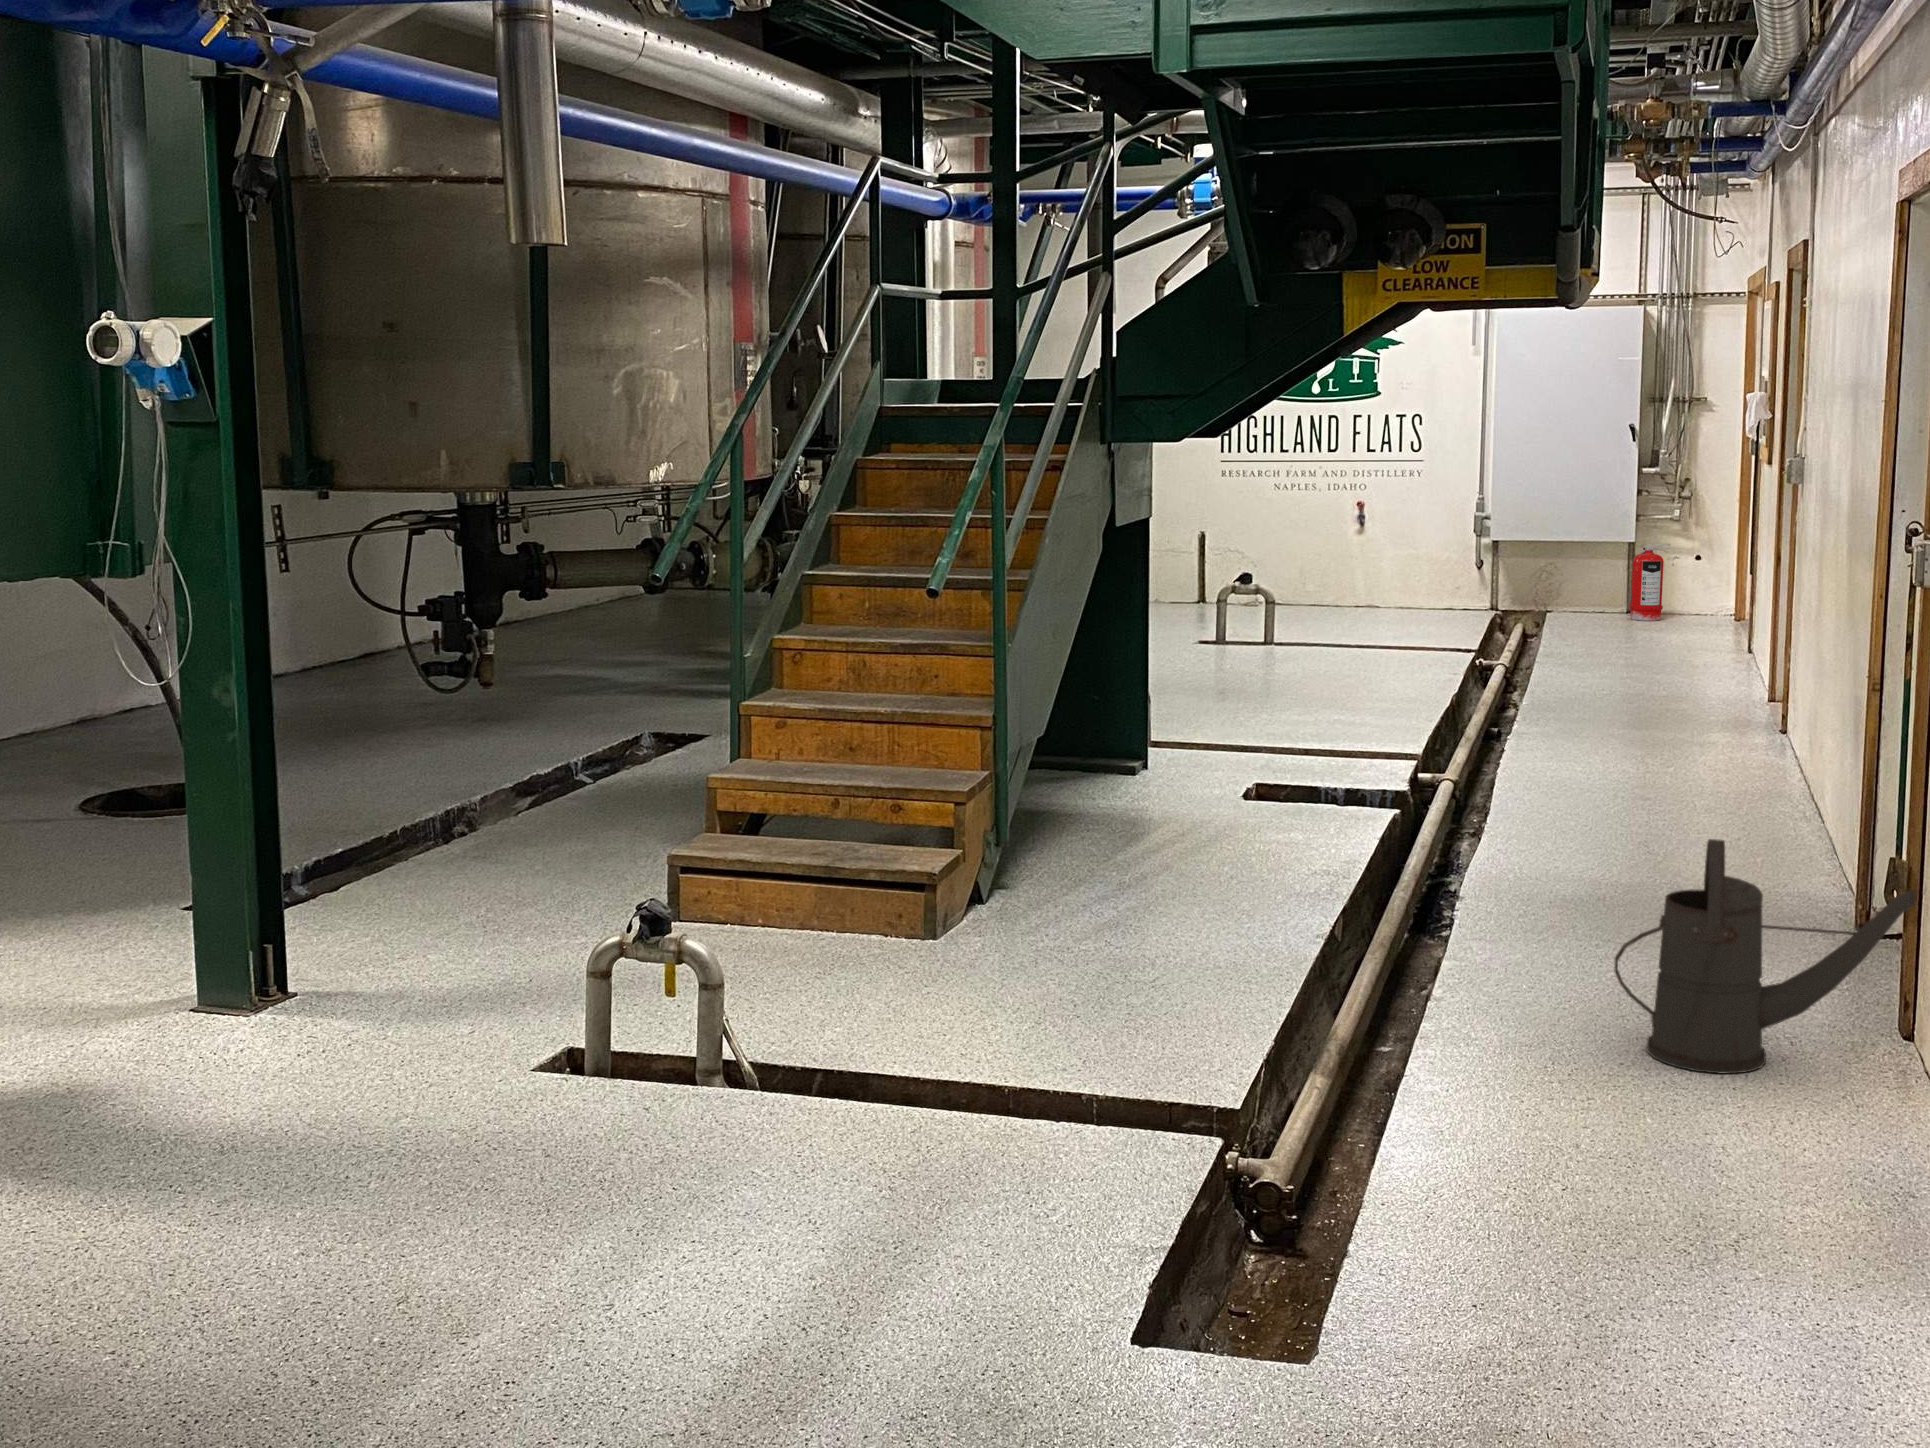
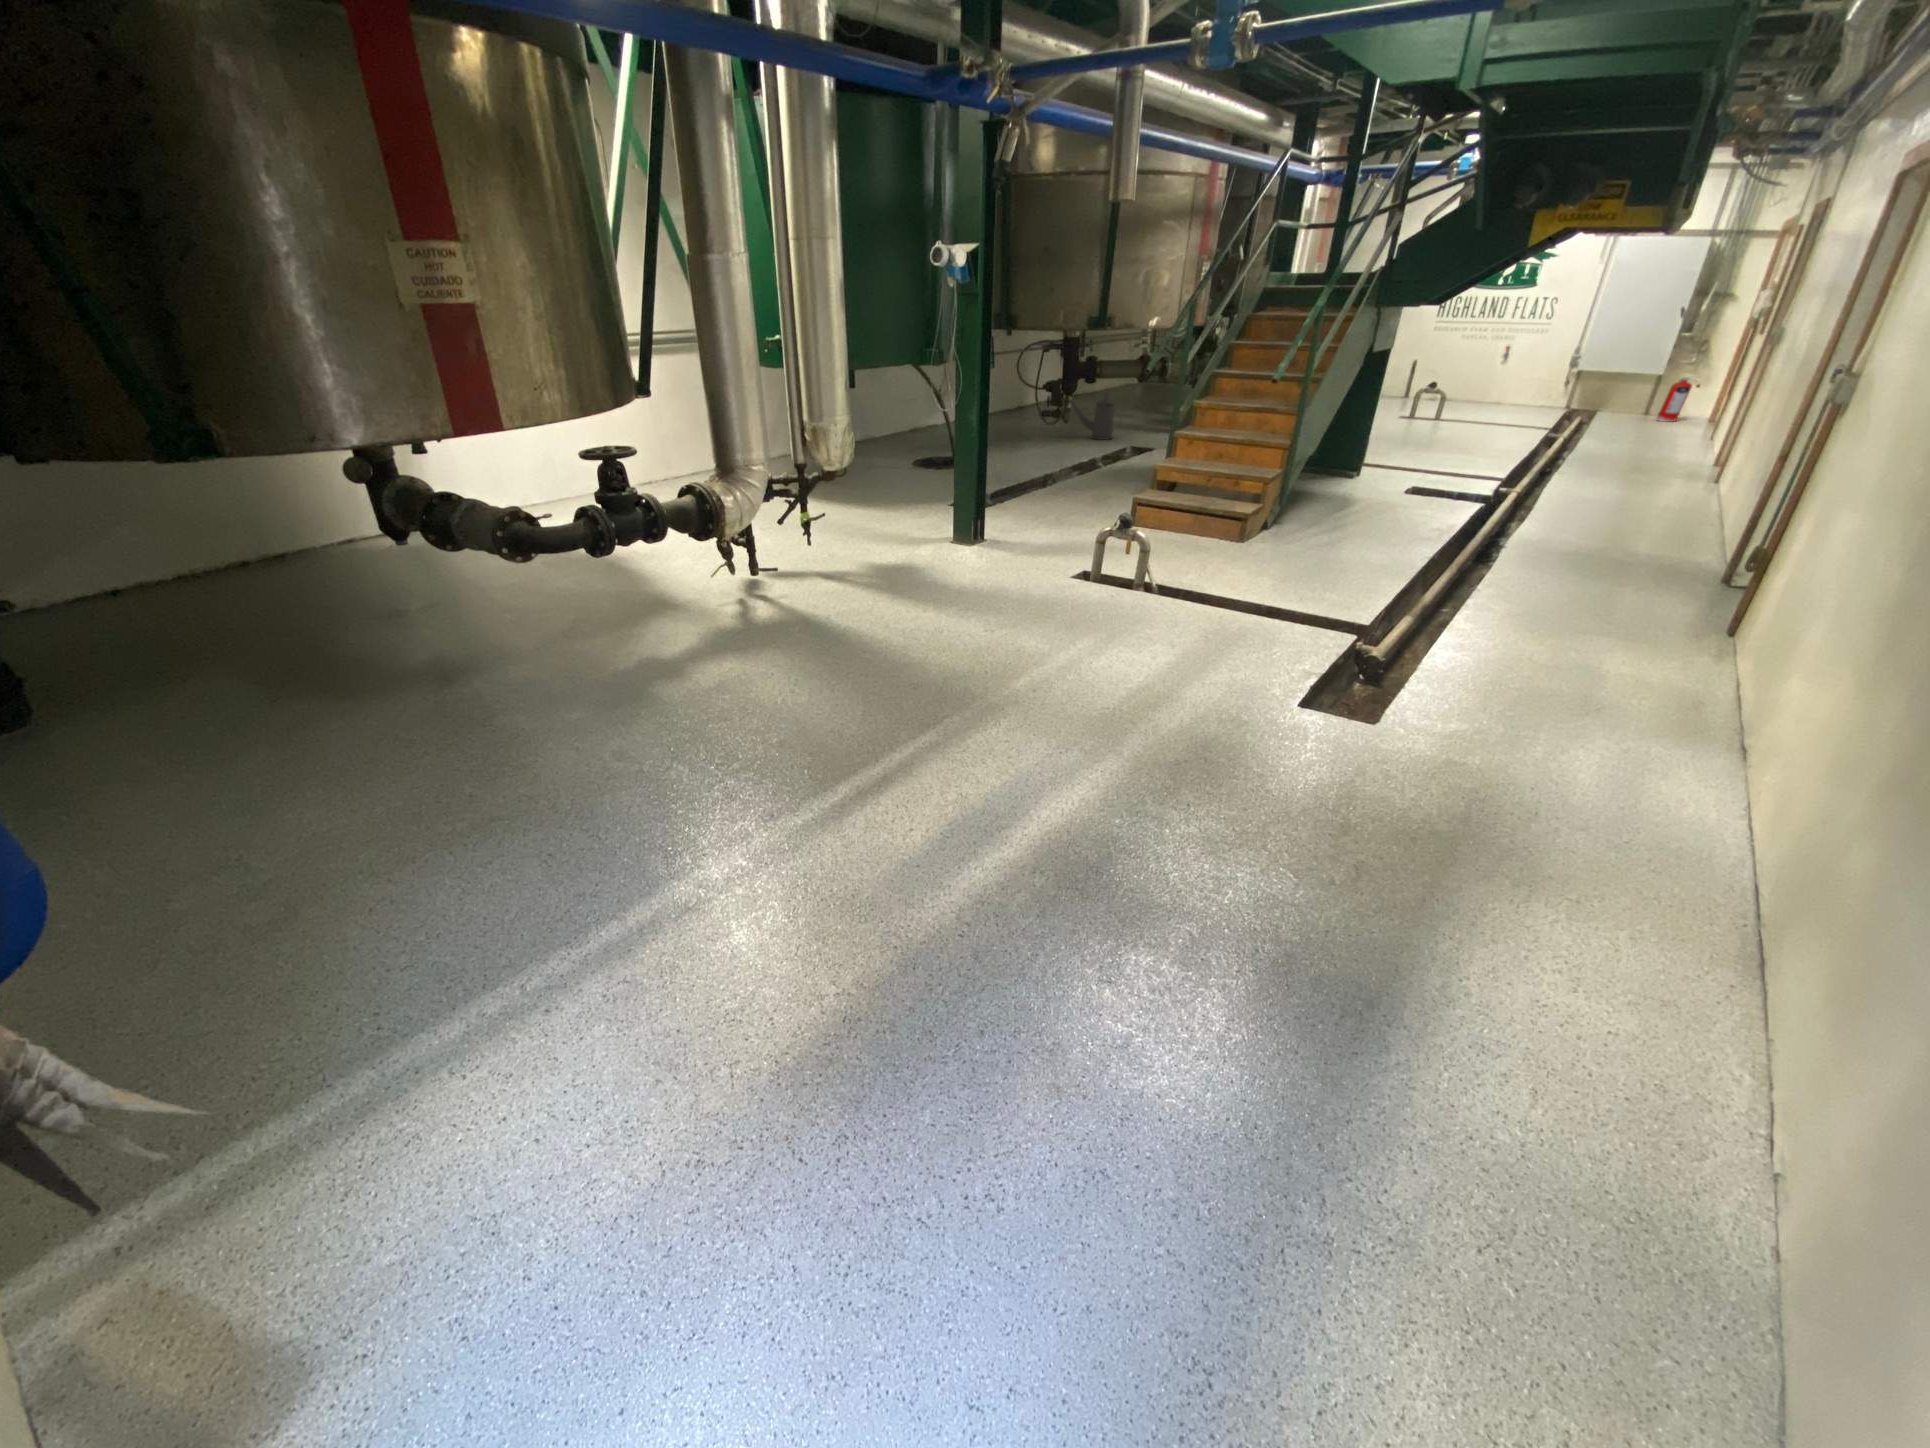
watering can: present [1614,839,1915,1073] -> present [1070,391,1115,440]

